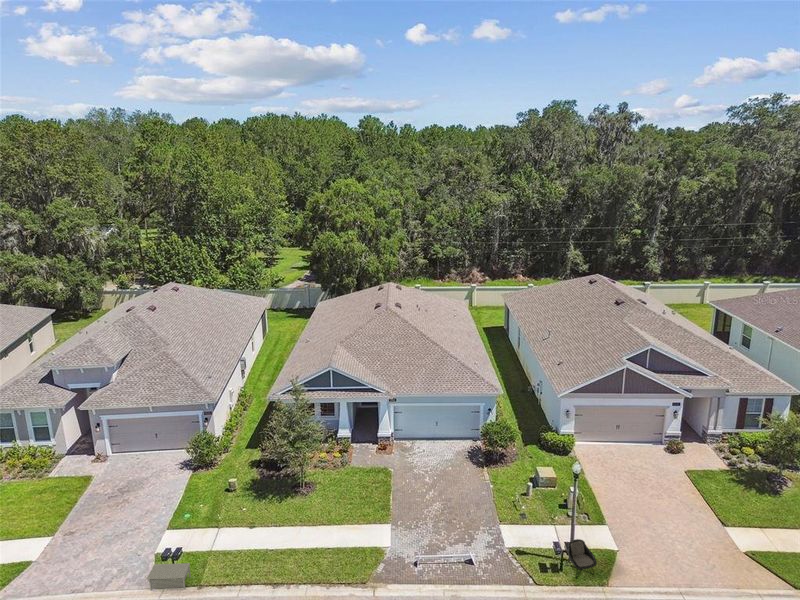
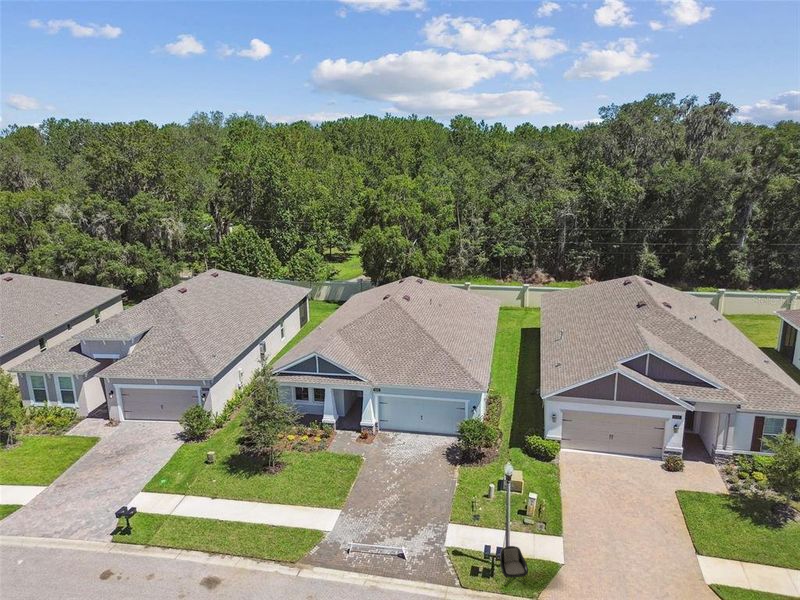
storage bench: present [147,563,191,591] -> none [102,520,144,546]

